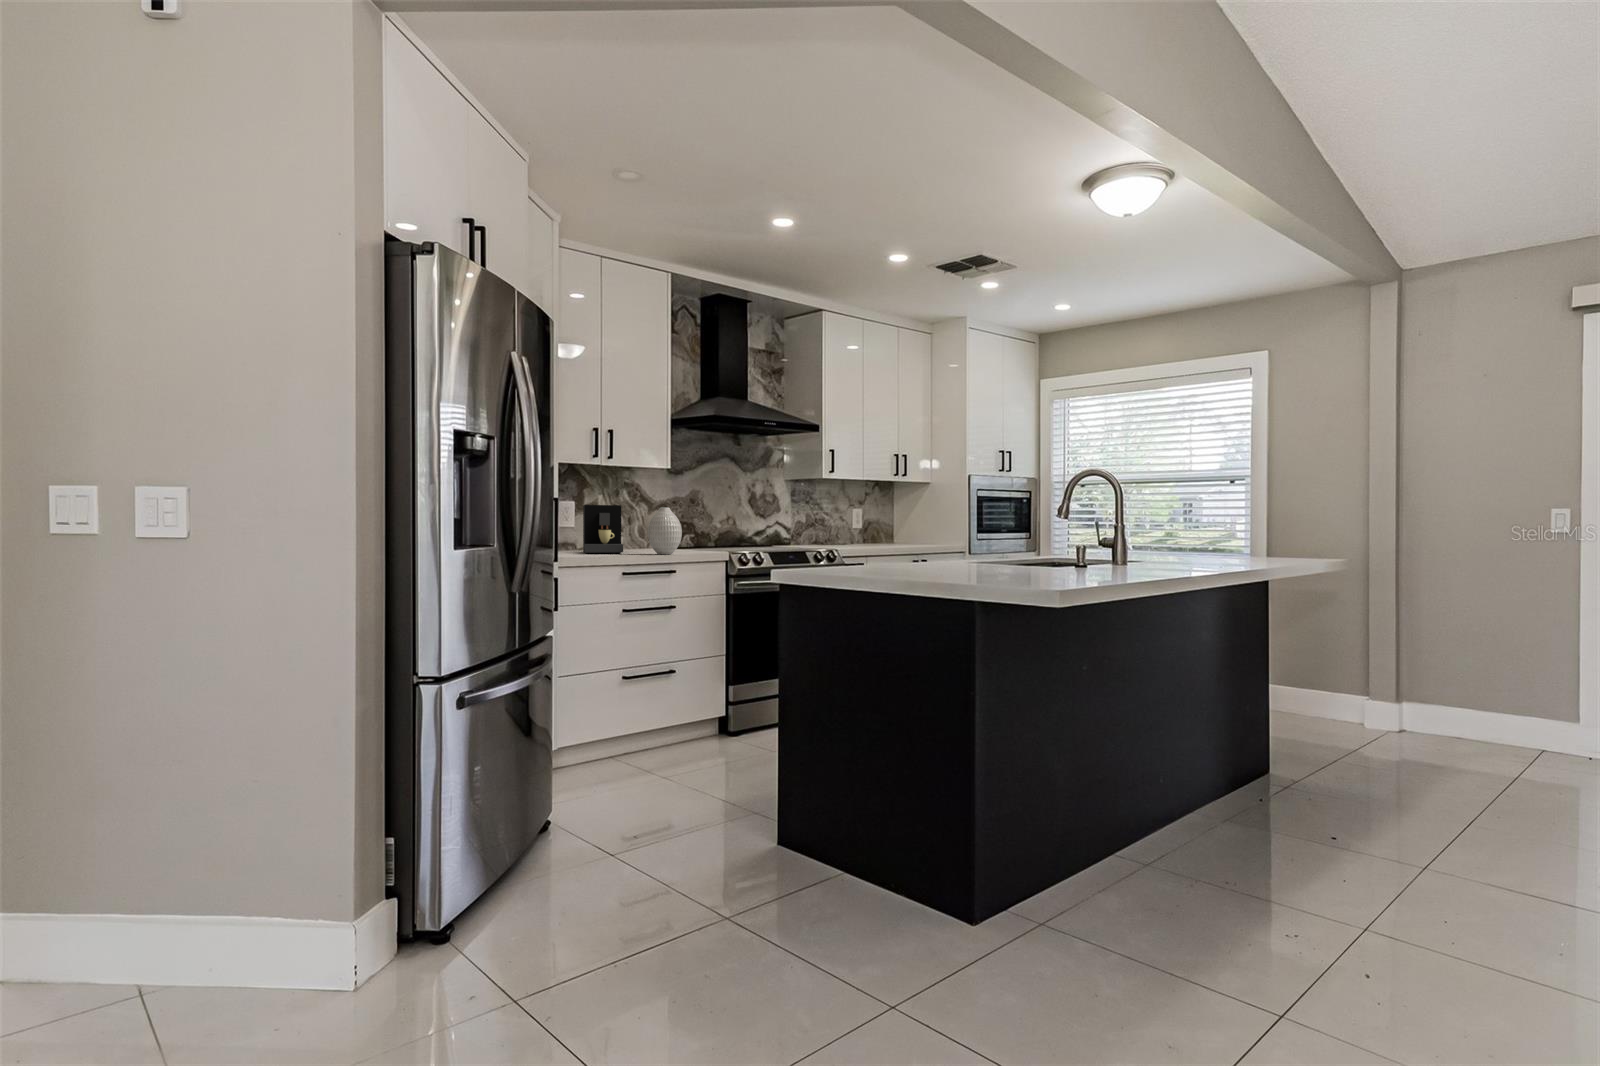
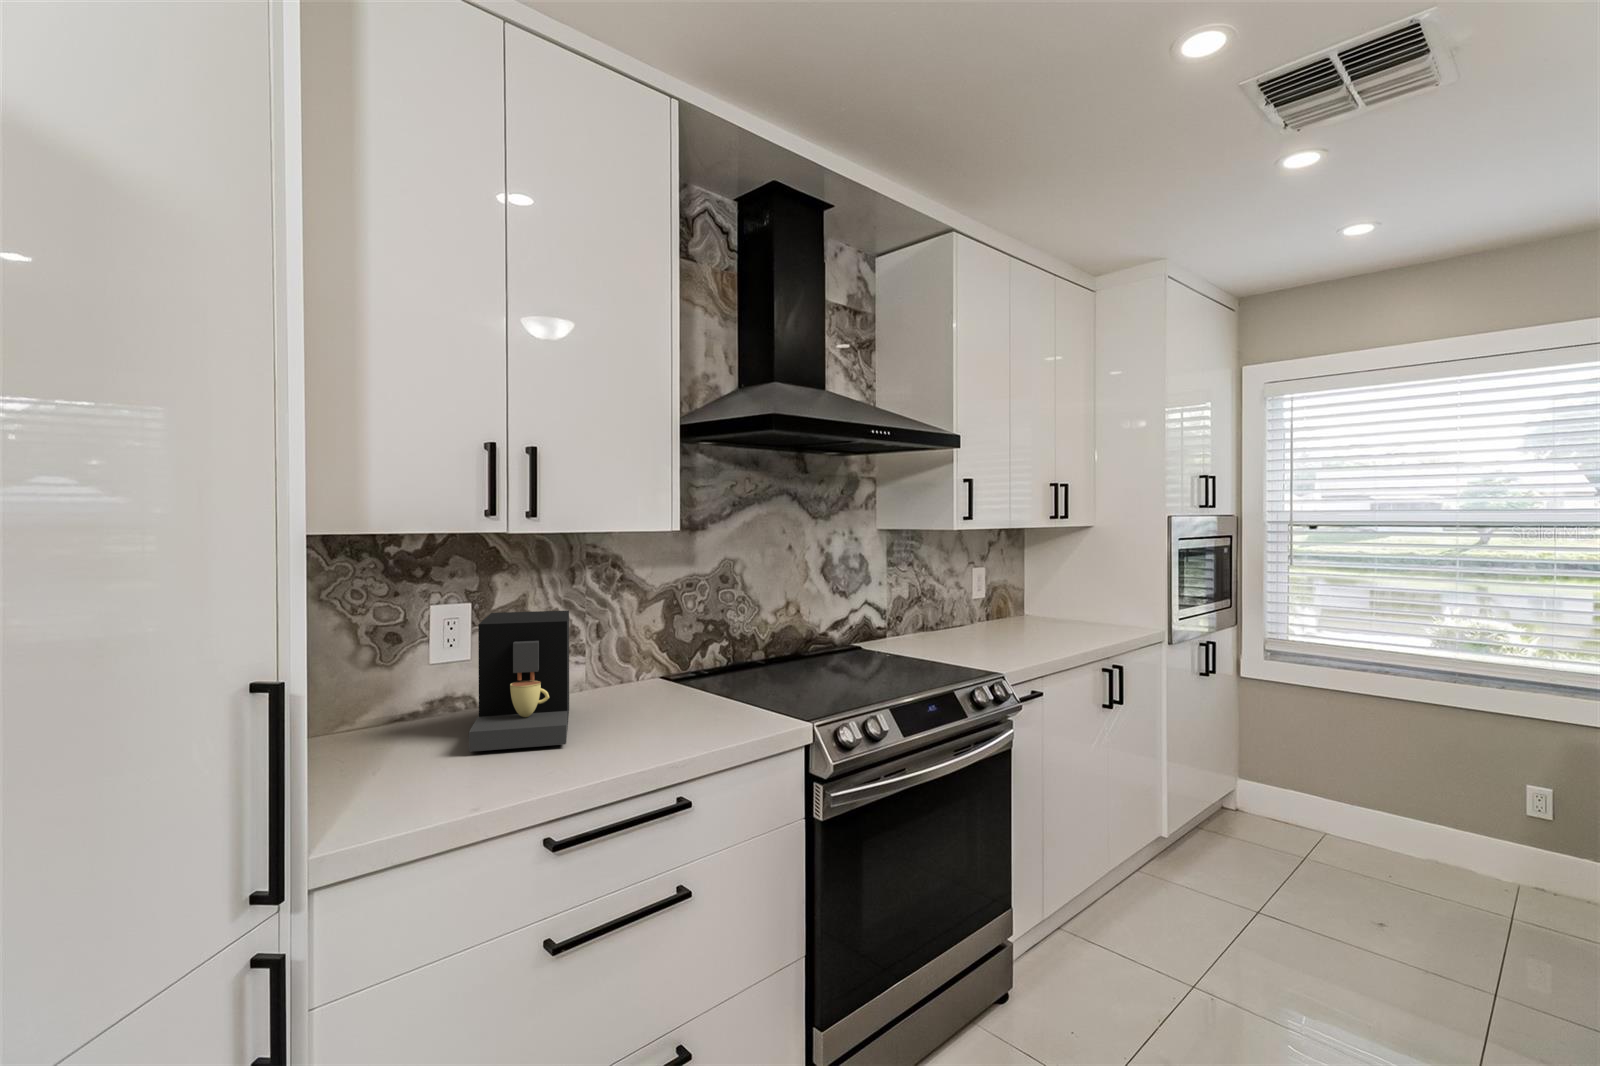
vase: present [648,508,682,554] -> none [624,637,709,758]

